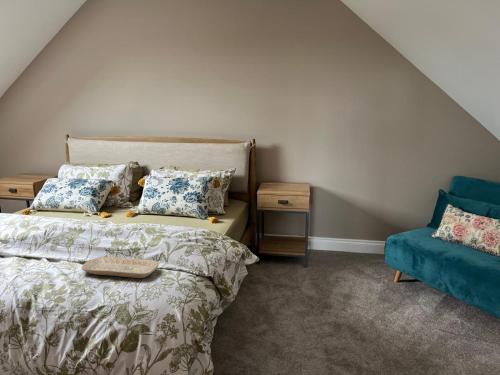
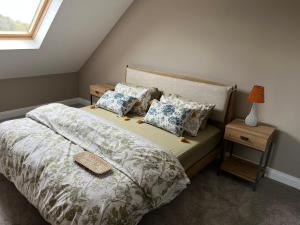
table lamp: none [273,134,293,186] -> present [245,85,265,126]

